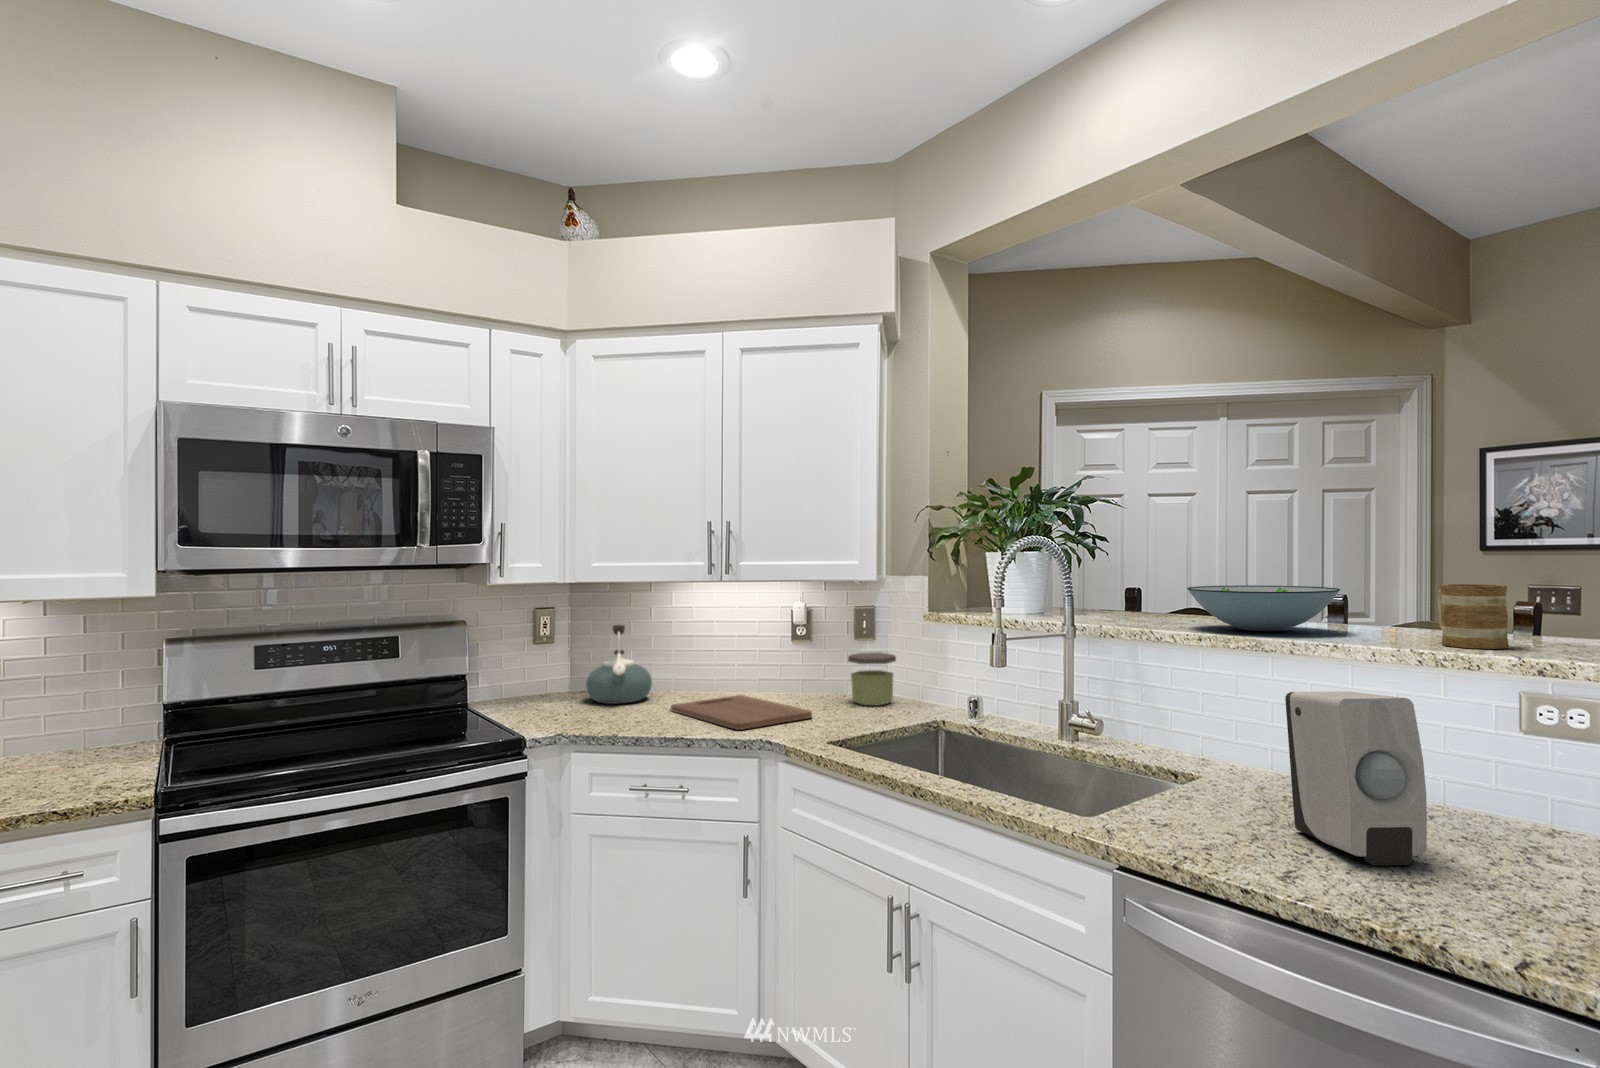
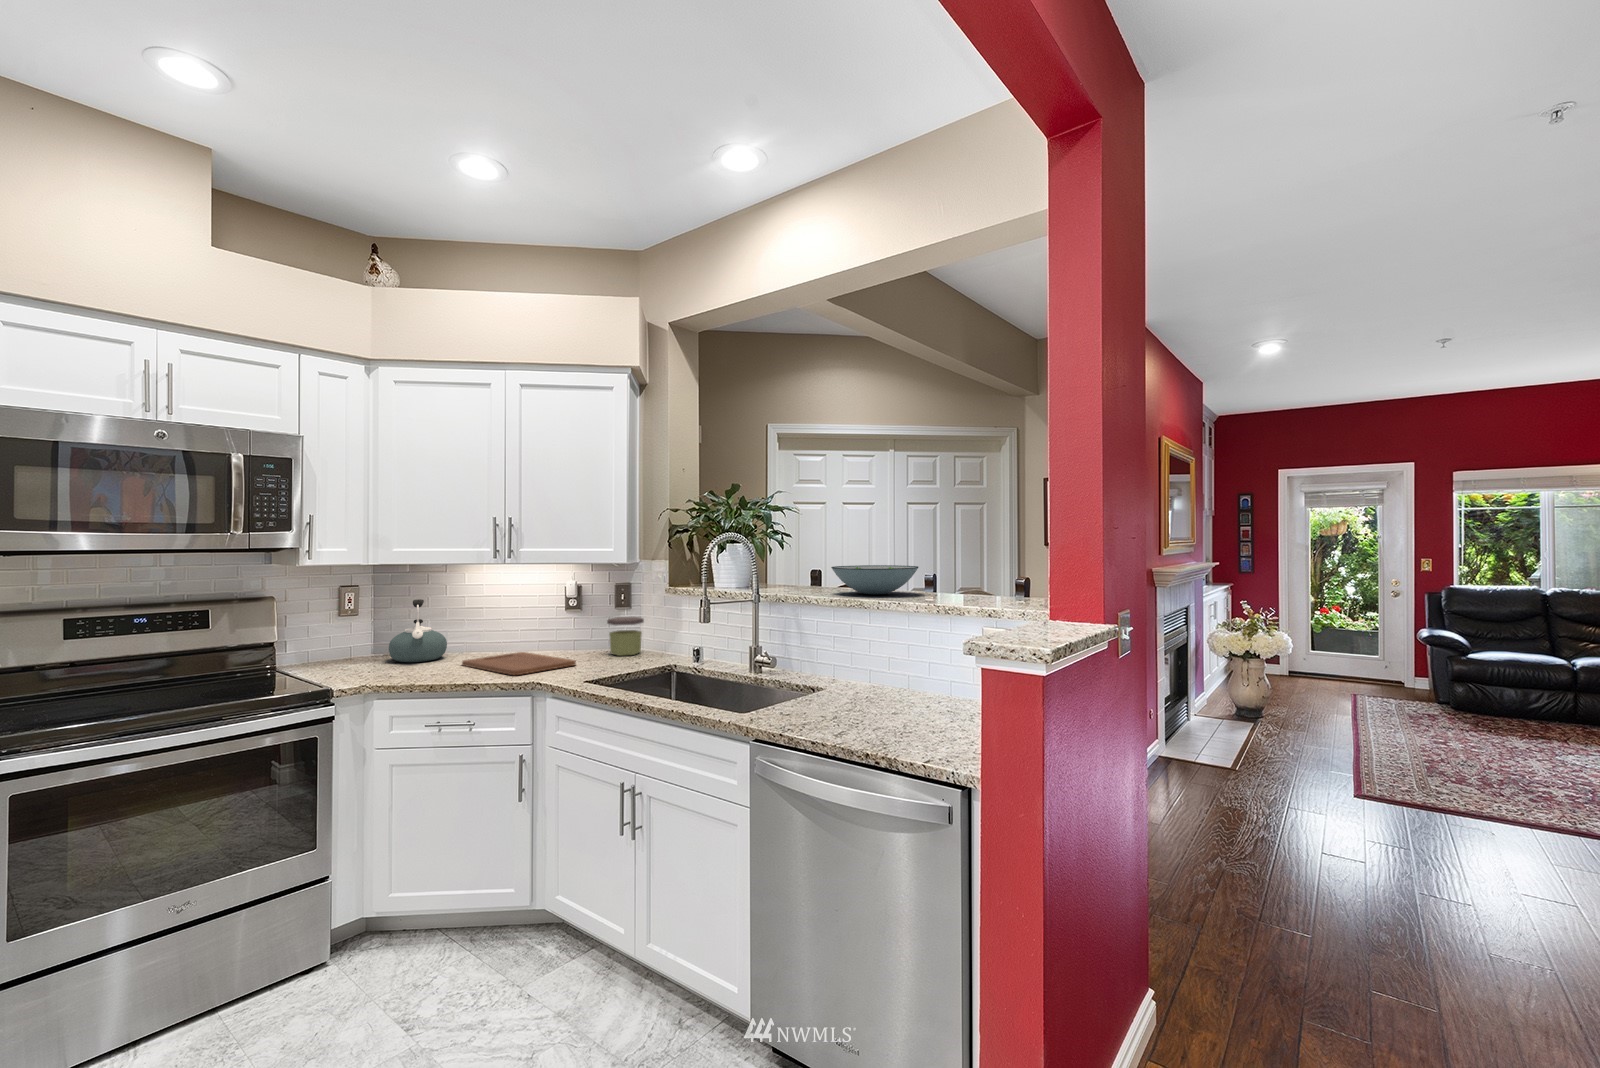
mug: present [1437,584,1509,649] -> none [963,563,995,601]
soap dispenser: present [1285,691,1427,865] -> none [859,627,922,726]

